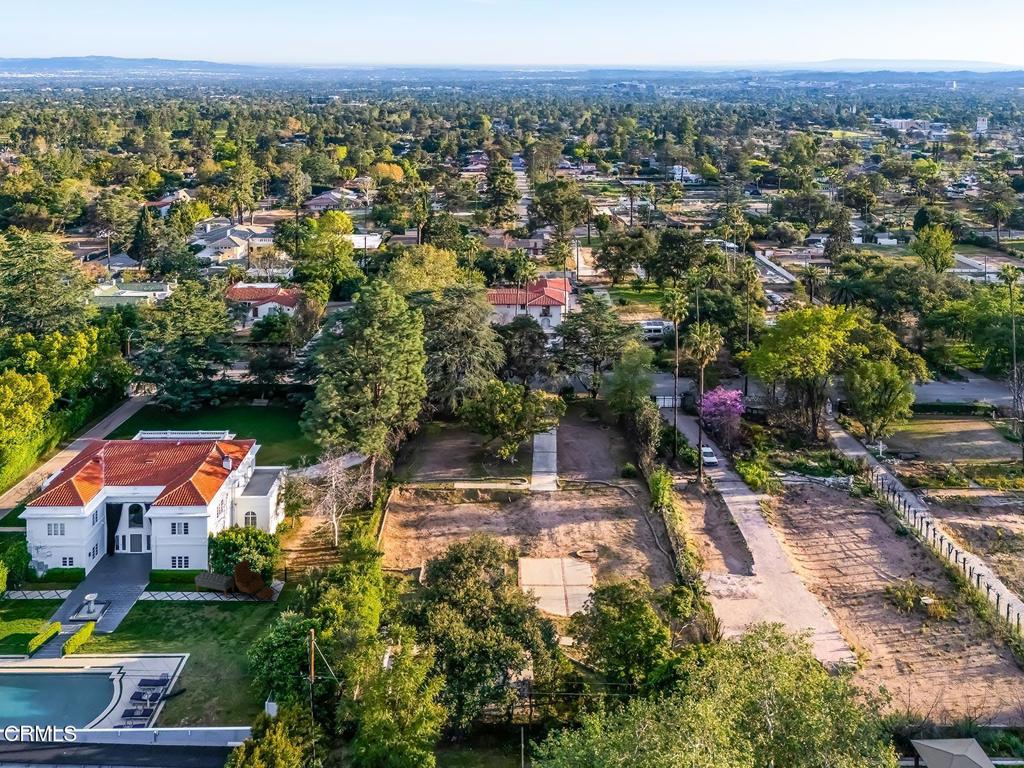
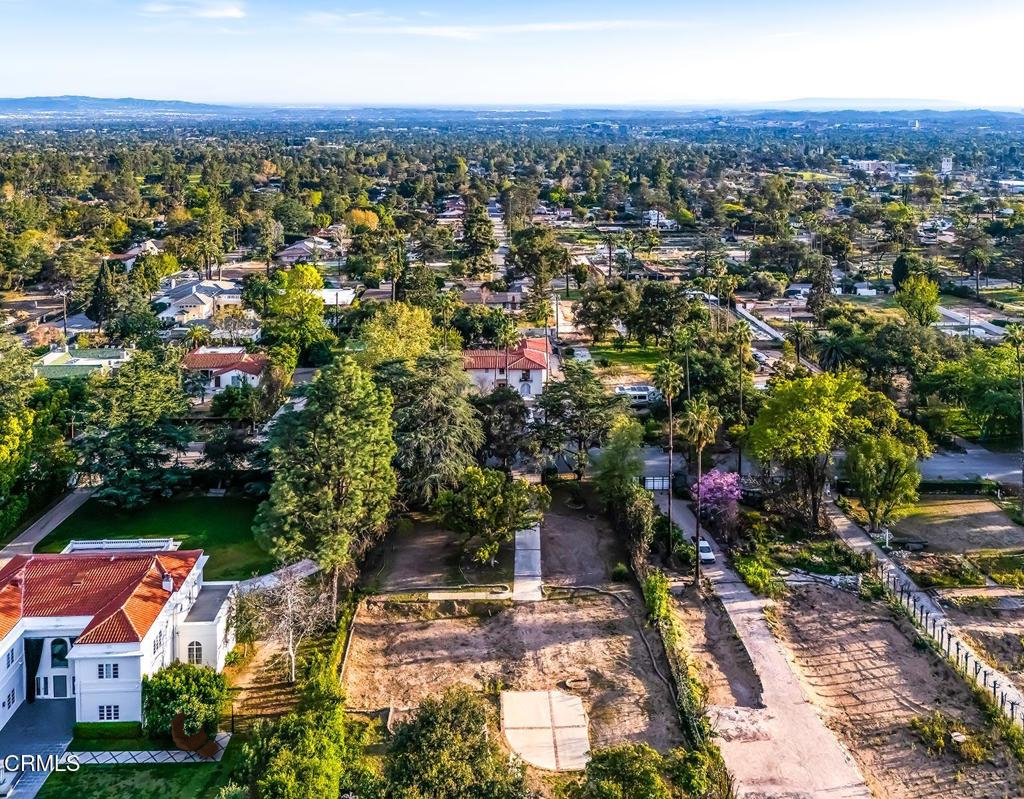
bench: present [195,572,234,598] -> none [126,723,173,756]

